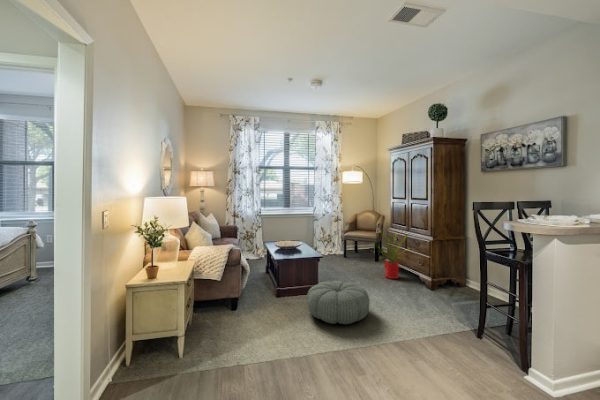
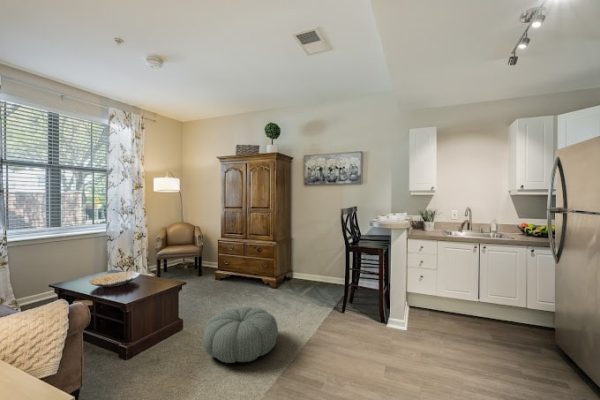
house plant: present [385,240,401,279] -> none [217,239,258,293]

